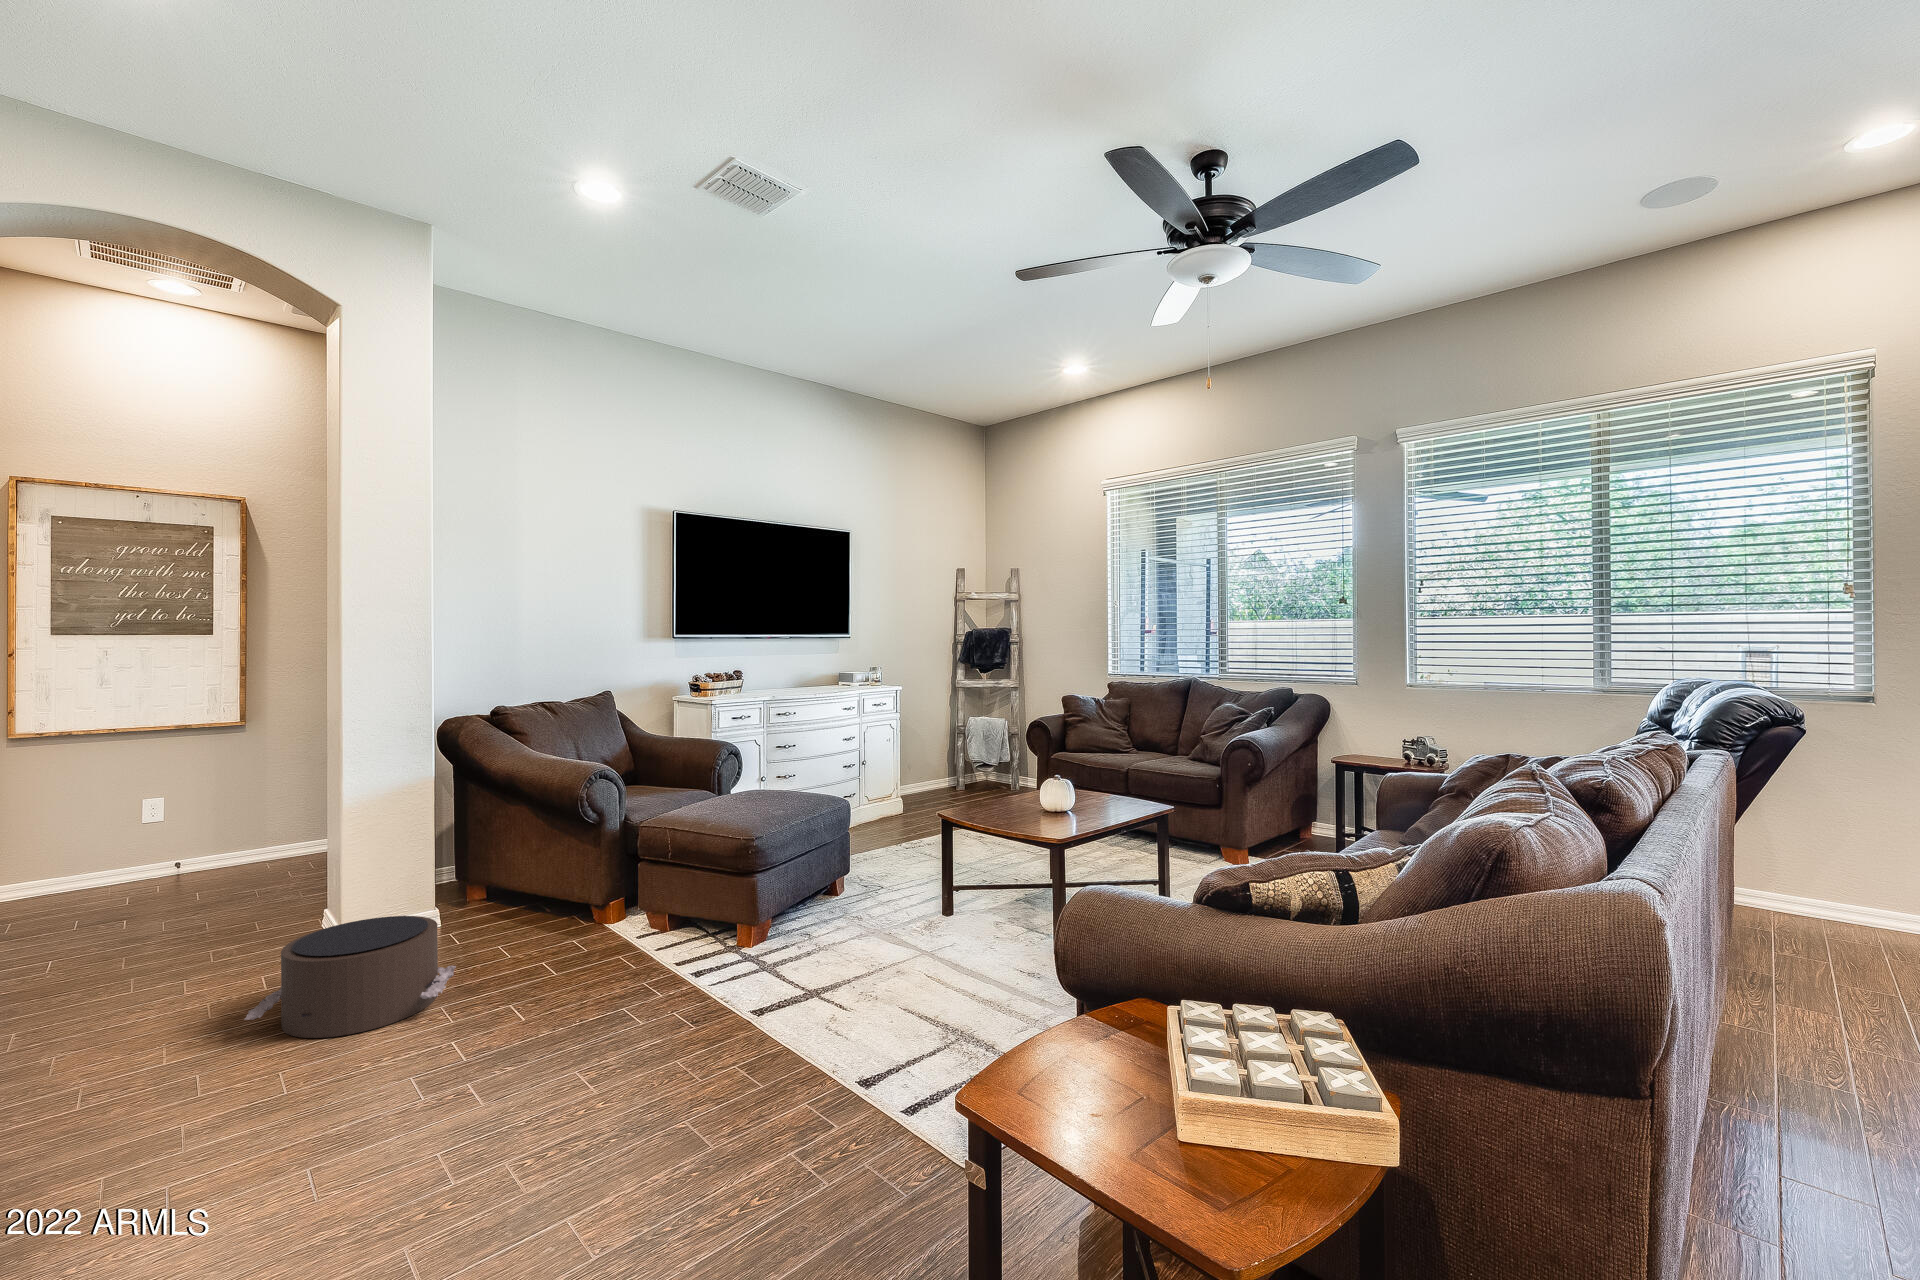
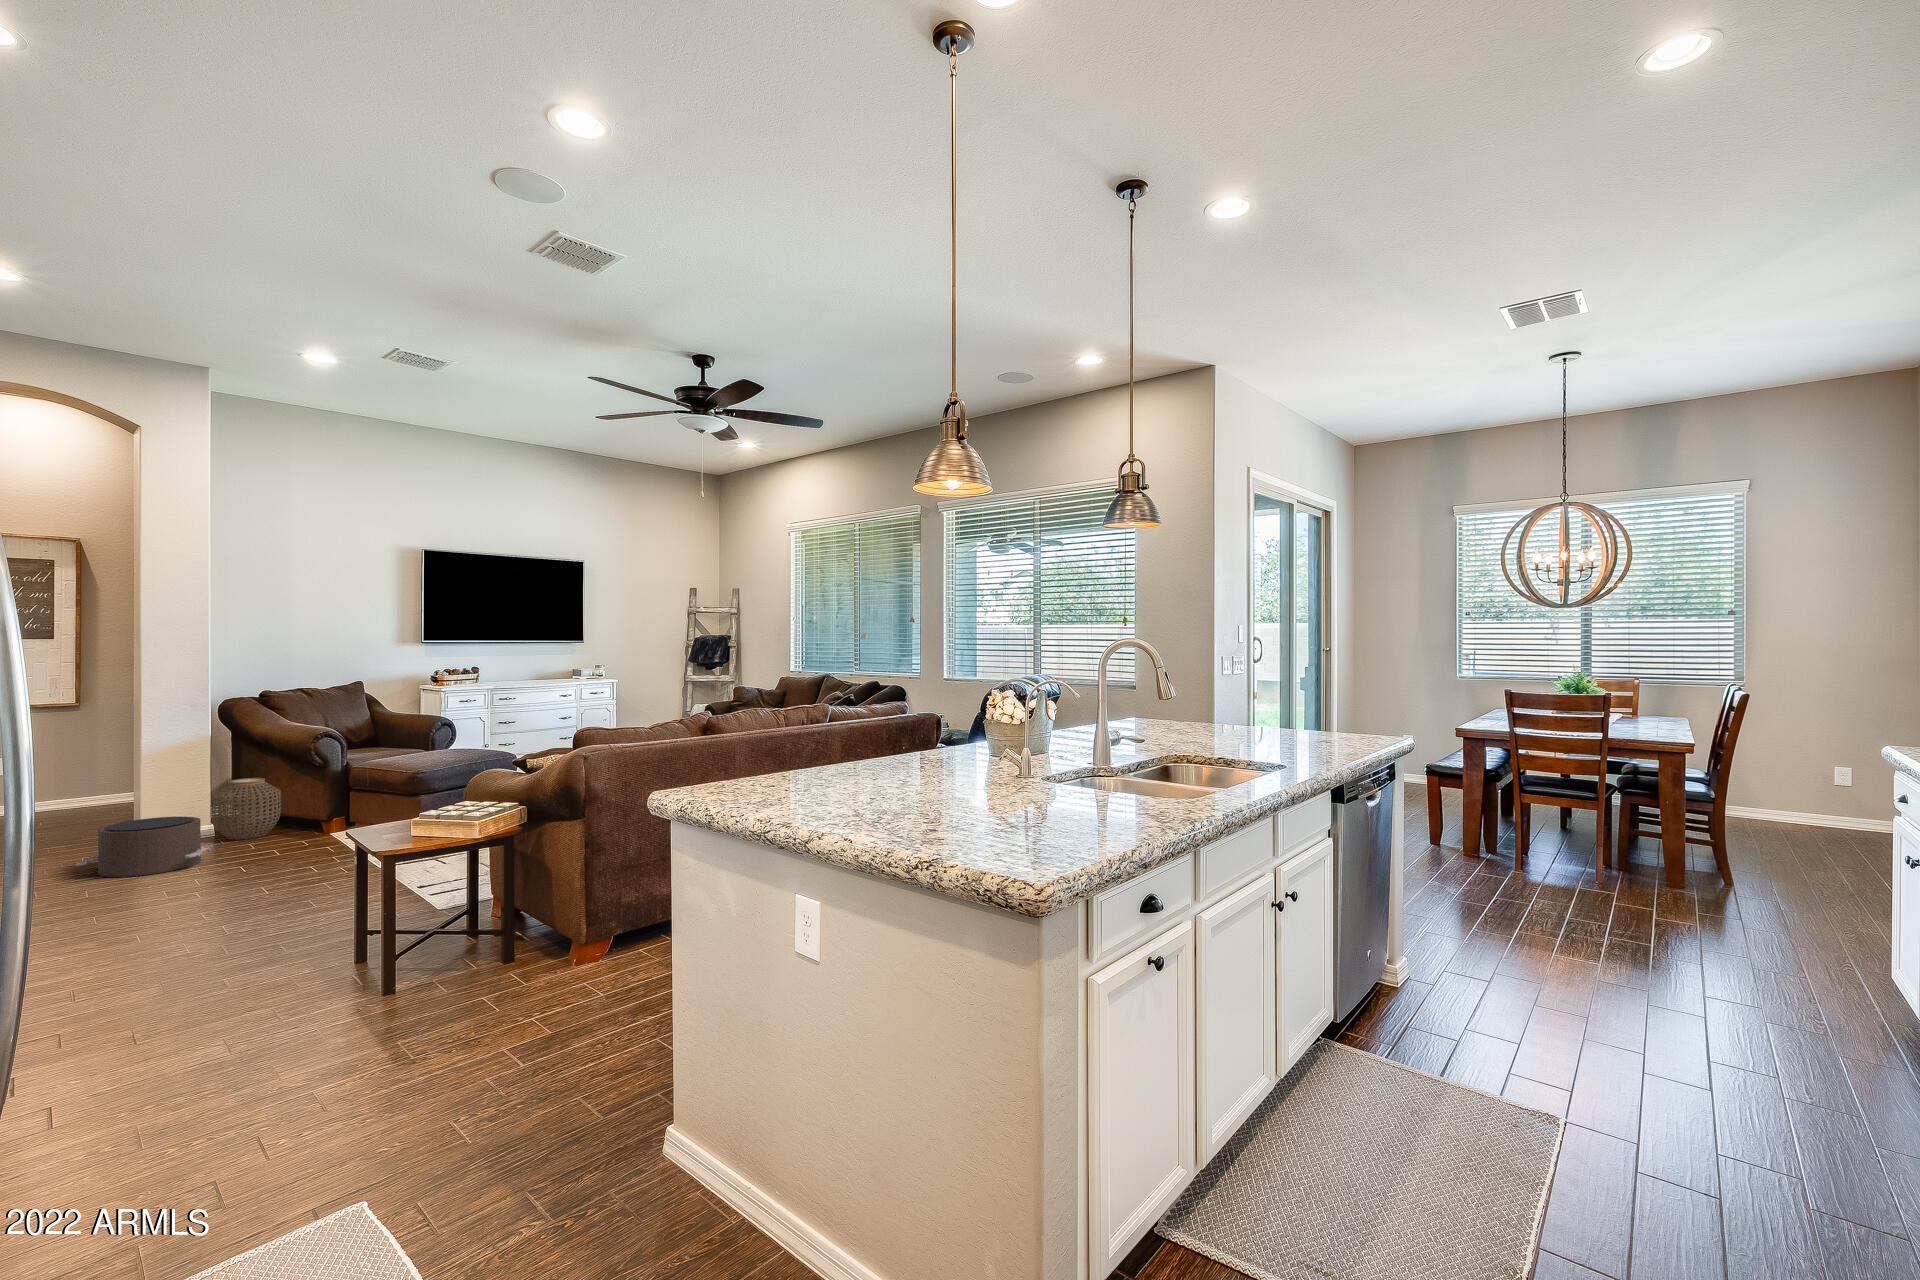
woven basket: none [439,839,534,938] -> present [211,778,281,840]

